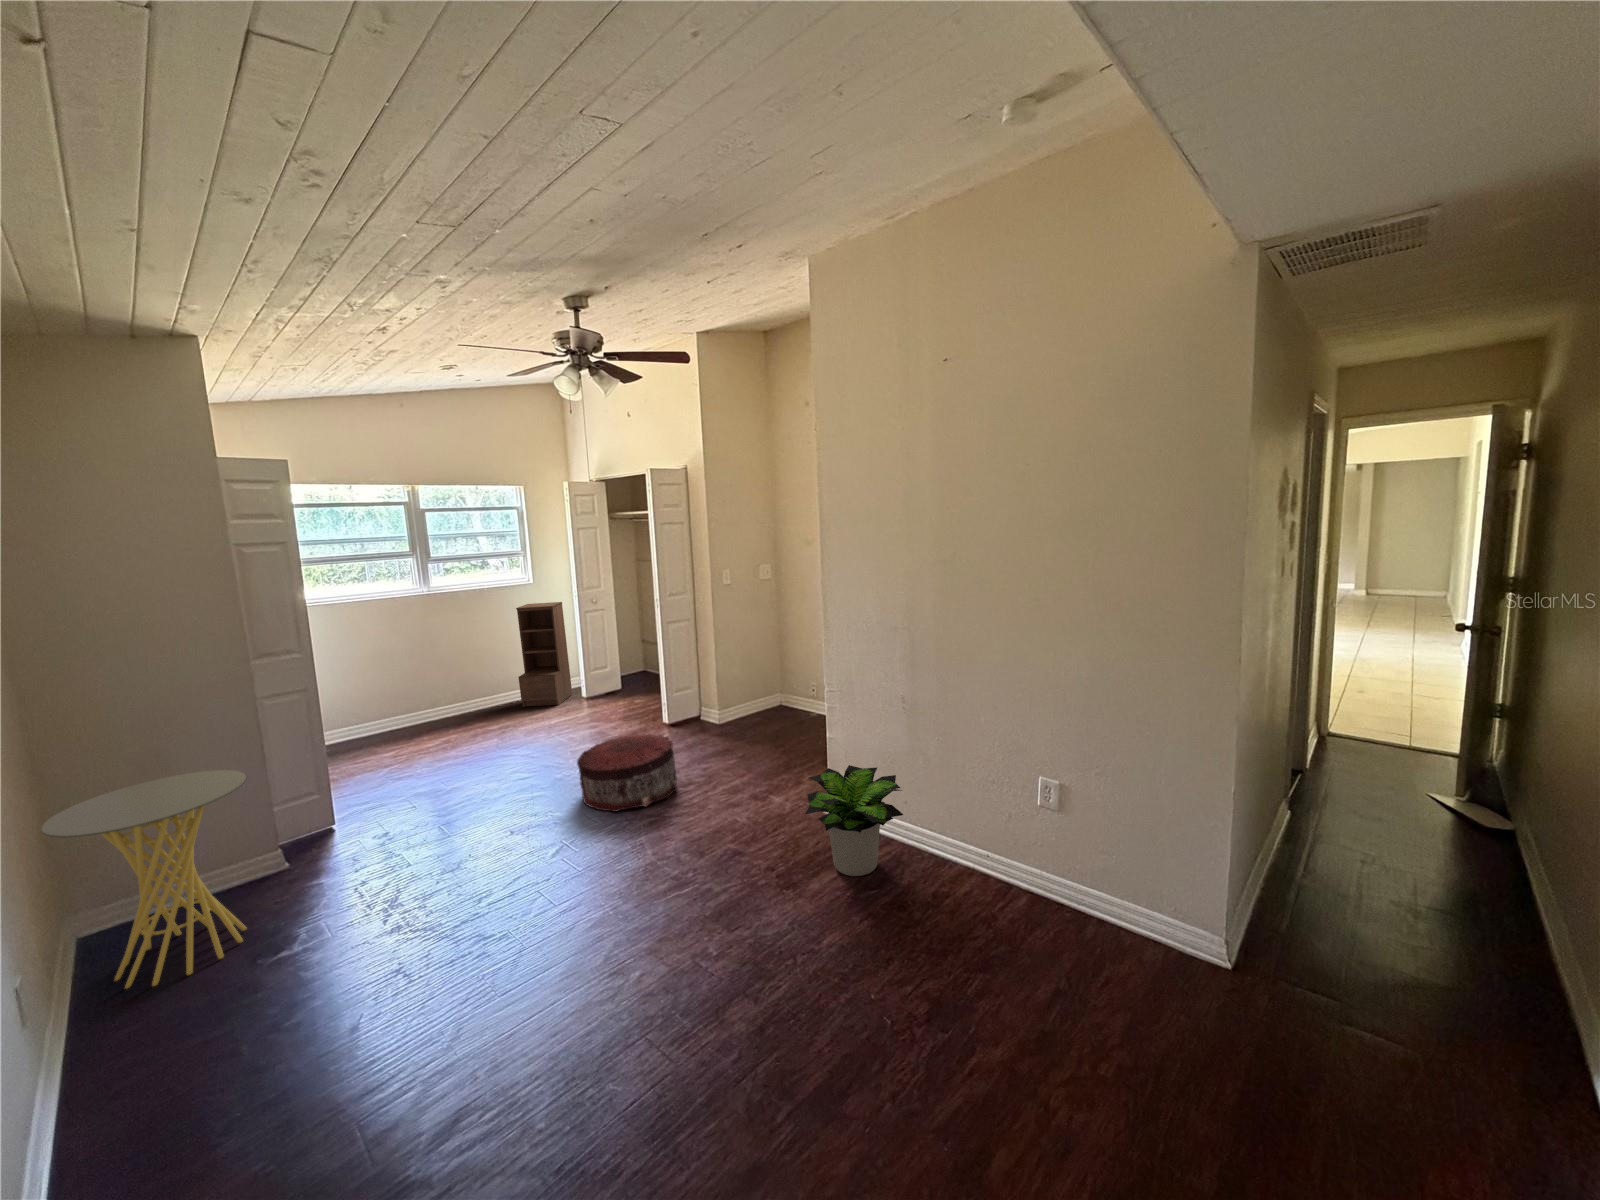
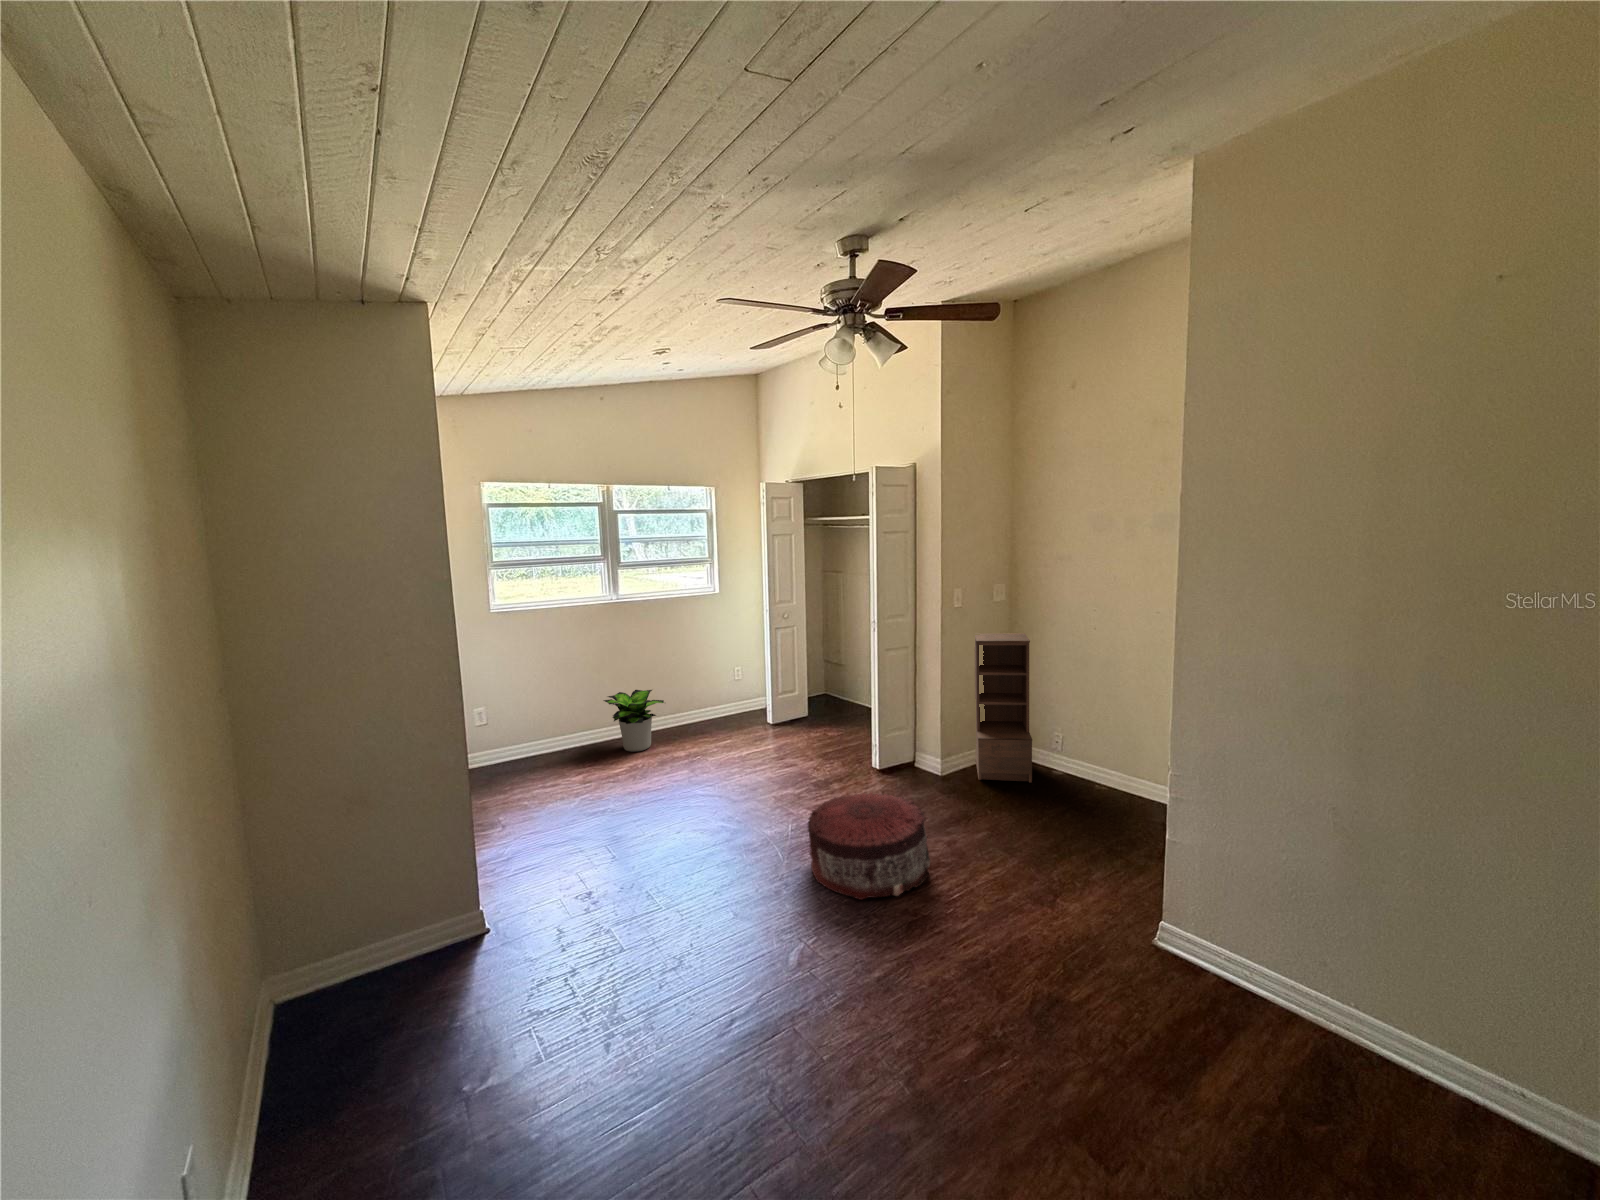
bookshelf: present [516,602,572,707] -> present [974,633,1032,782]
potted plant: present [805,765,903,876] -> present [604,690,664,752]
side table: present [41,770,246,988] -> none [233,829,459,1121]

